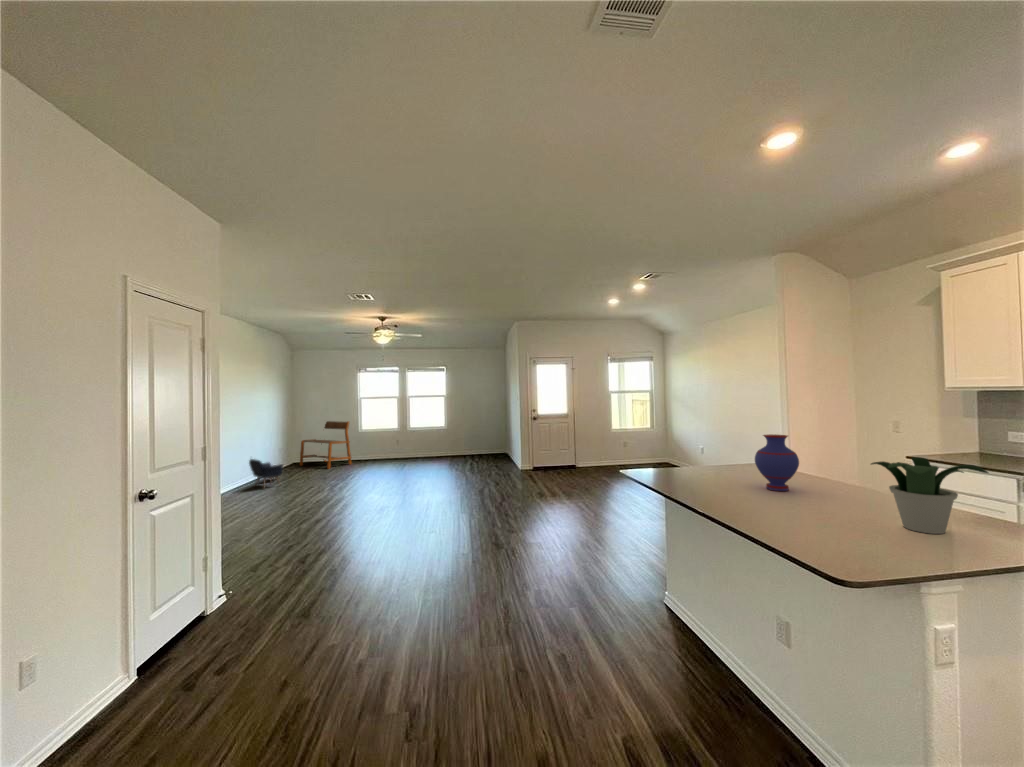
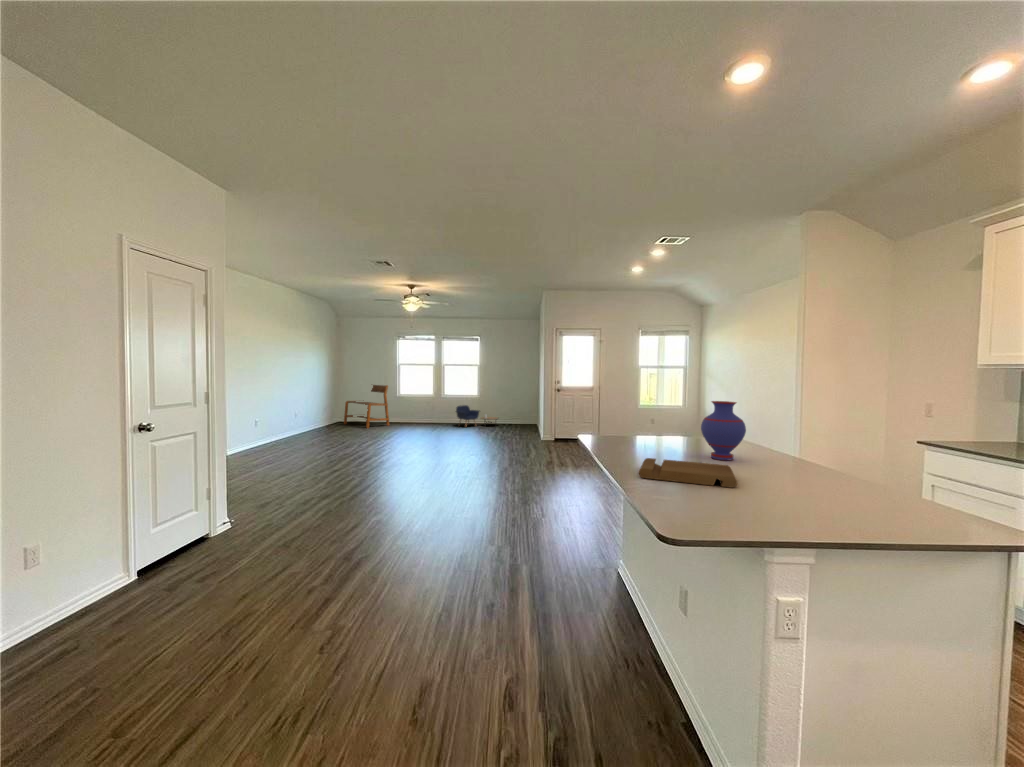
potted plant: present [871,457,988,534] -> none [788,423,894,506]
armchair: present [249,459,283,486] -> present [456,405,498,425]
cutting board: none [723,496,833,522] -> present [639,458,737,488]

